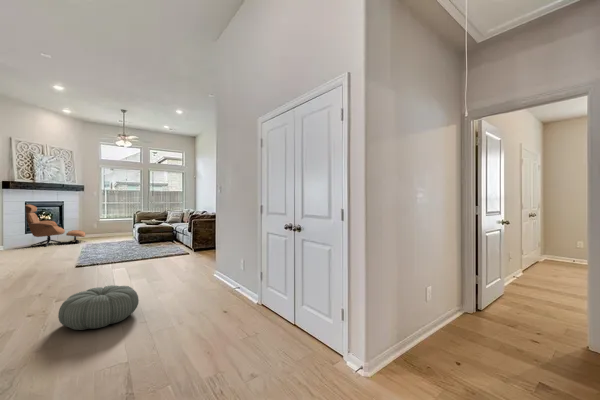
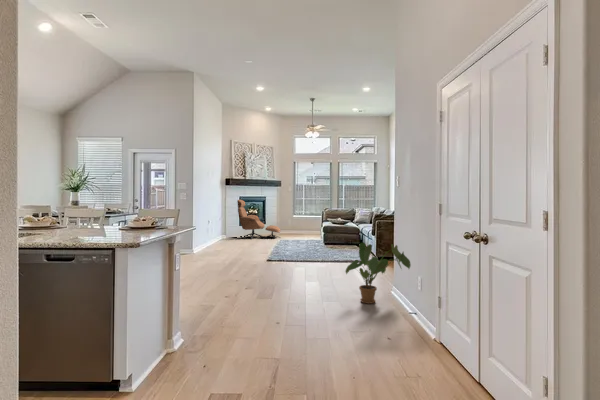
house plant: none [173,237,232,291] -> present [346,243,411,304]
pouf: present [58,285,139,330] -> none [247,282,308,319]

